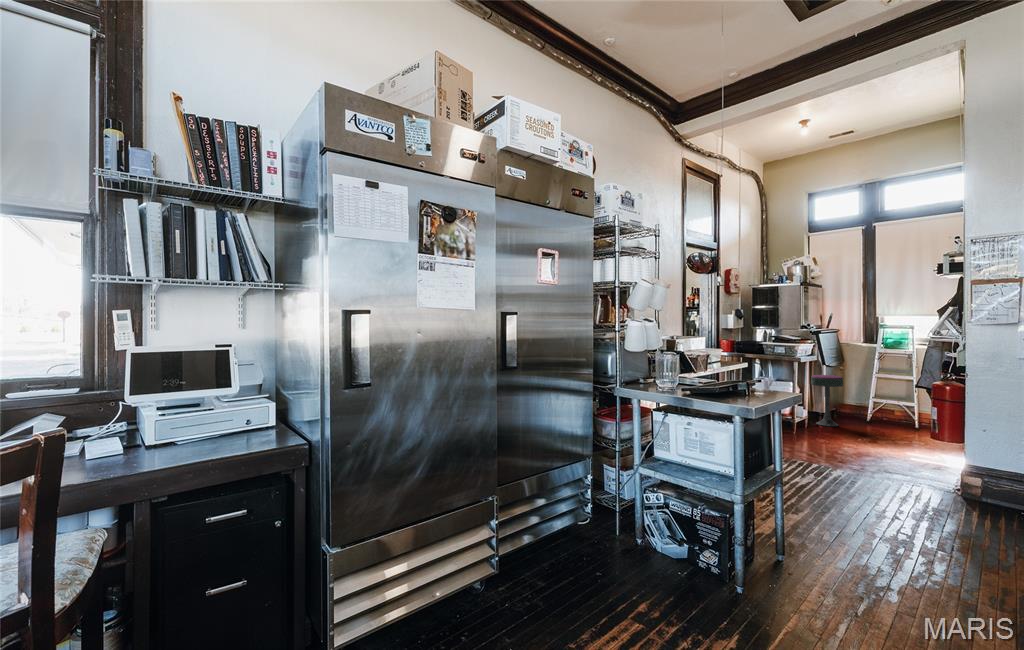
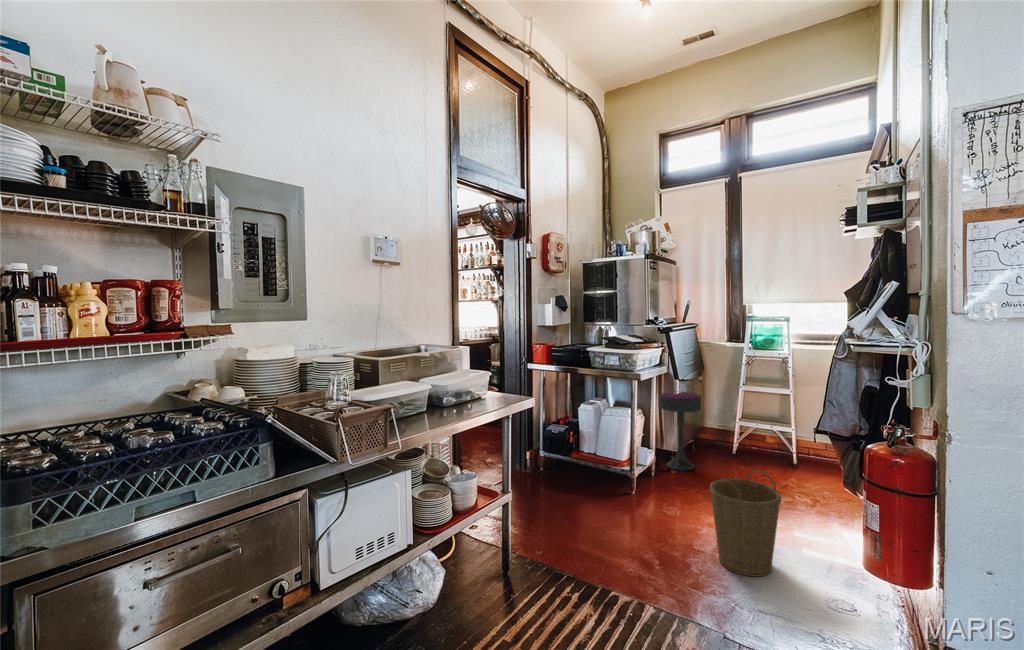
basket: none [852,409,897,463] -> present [710,471,781,577]

